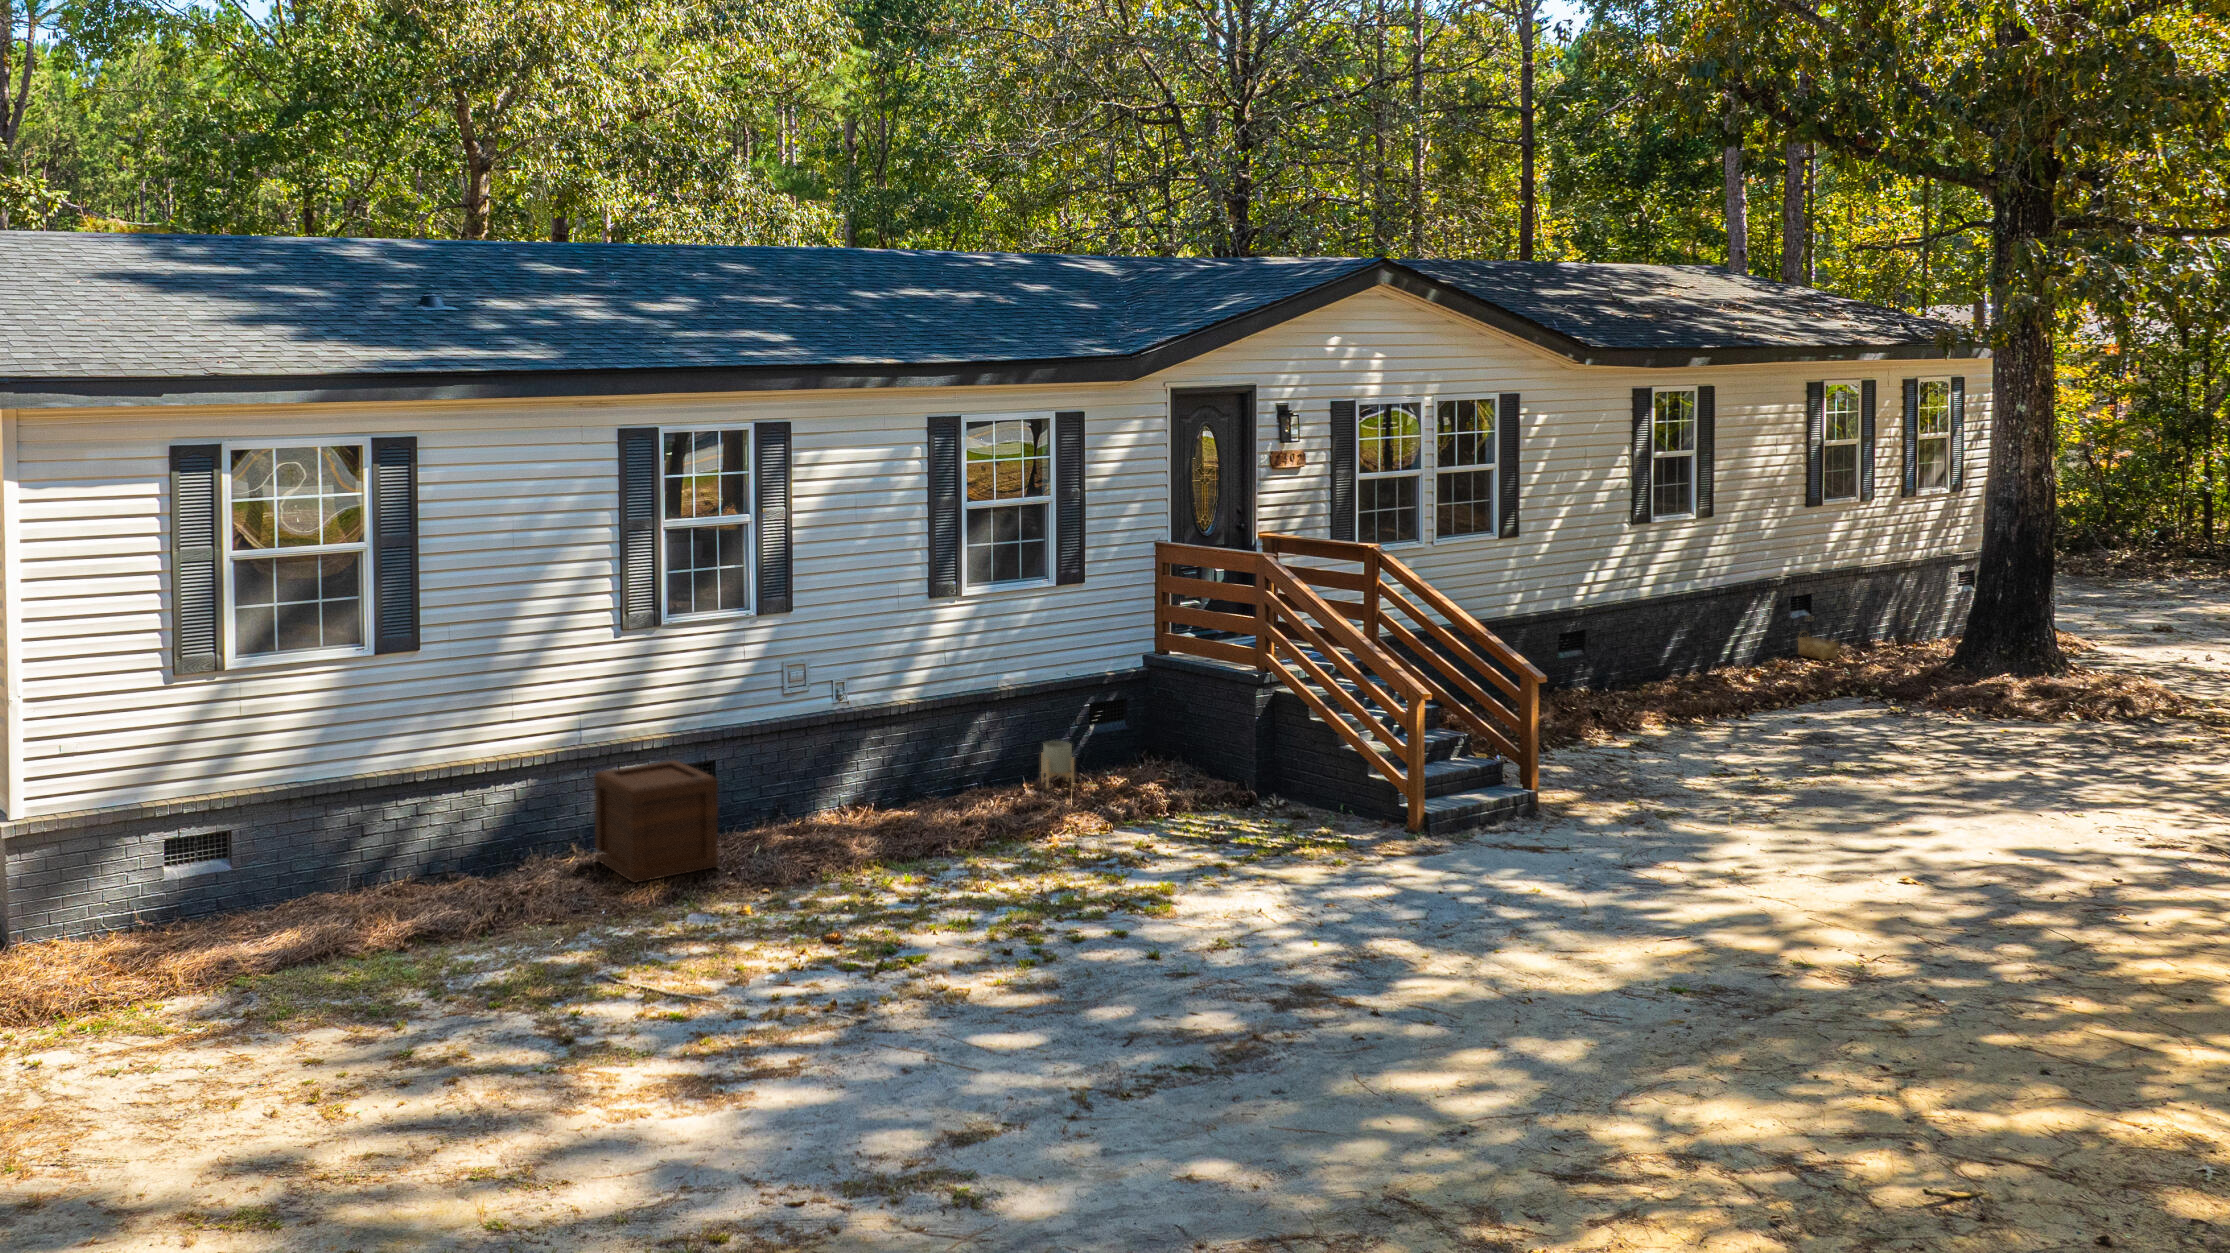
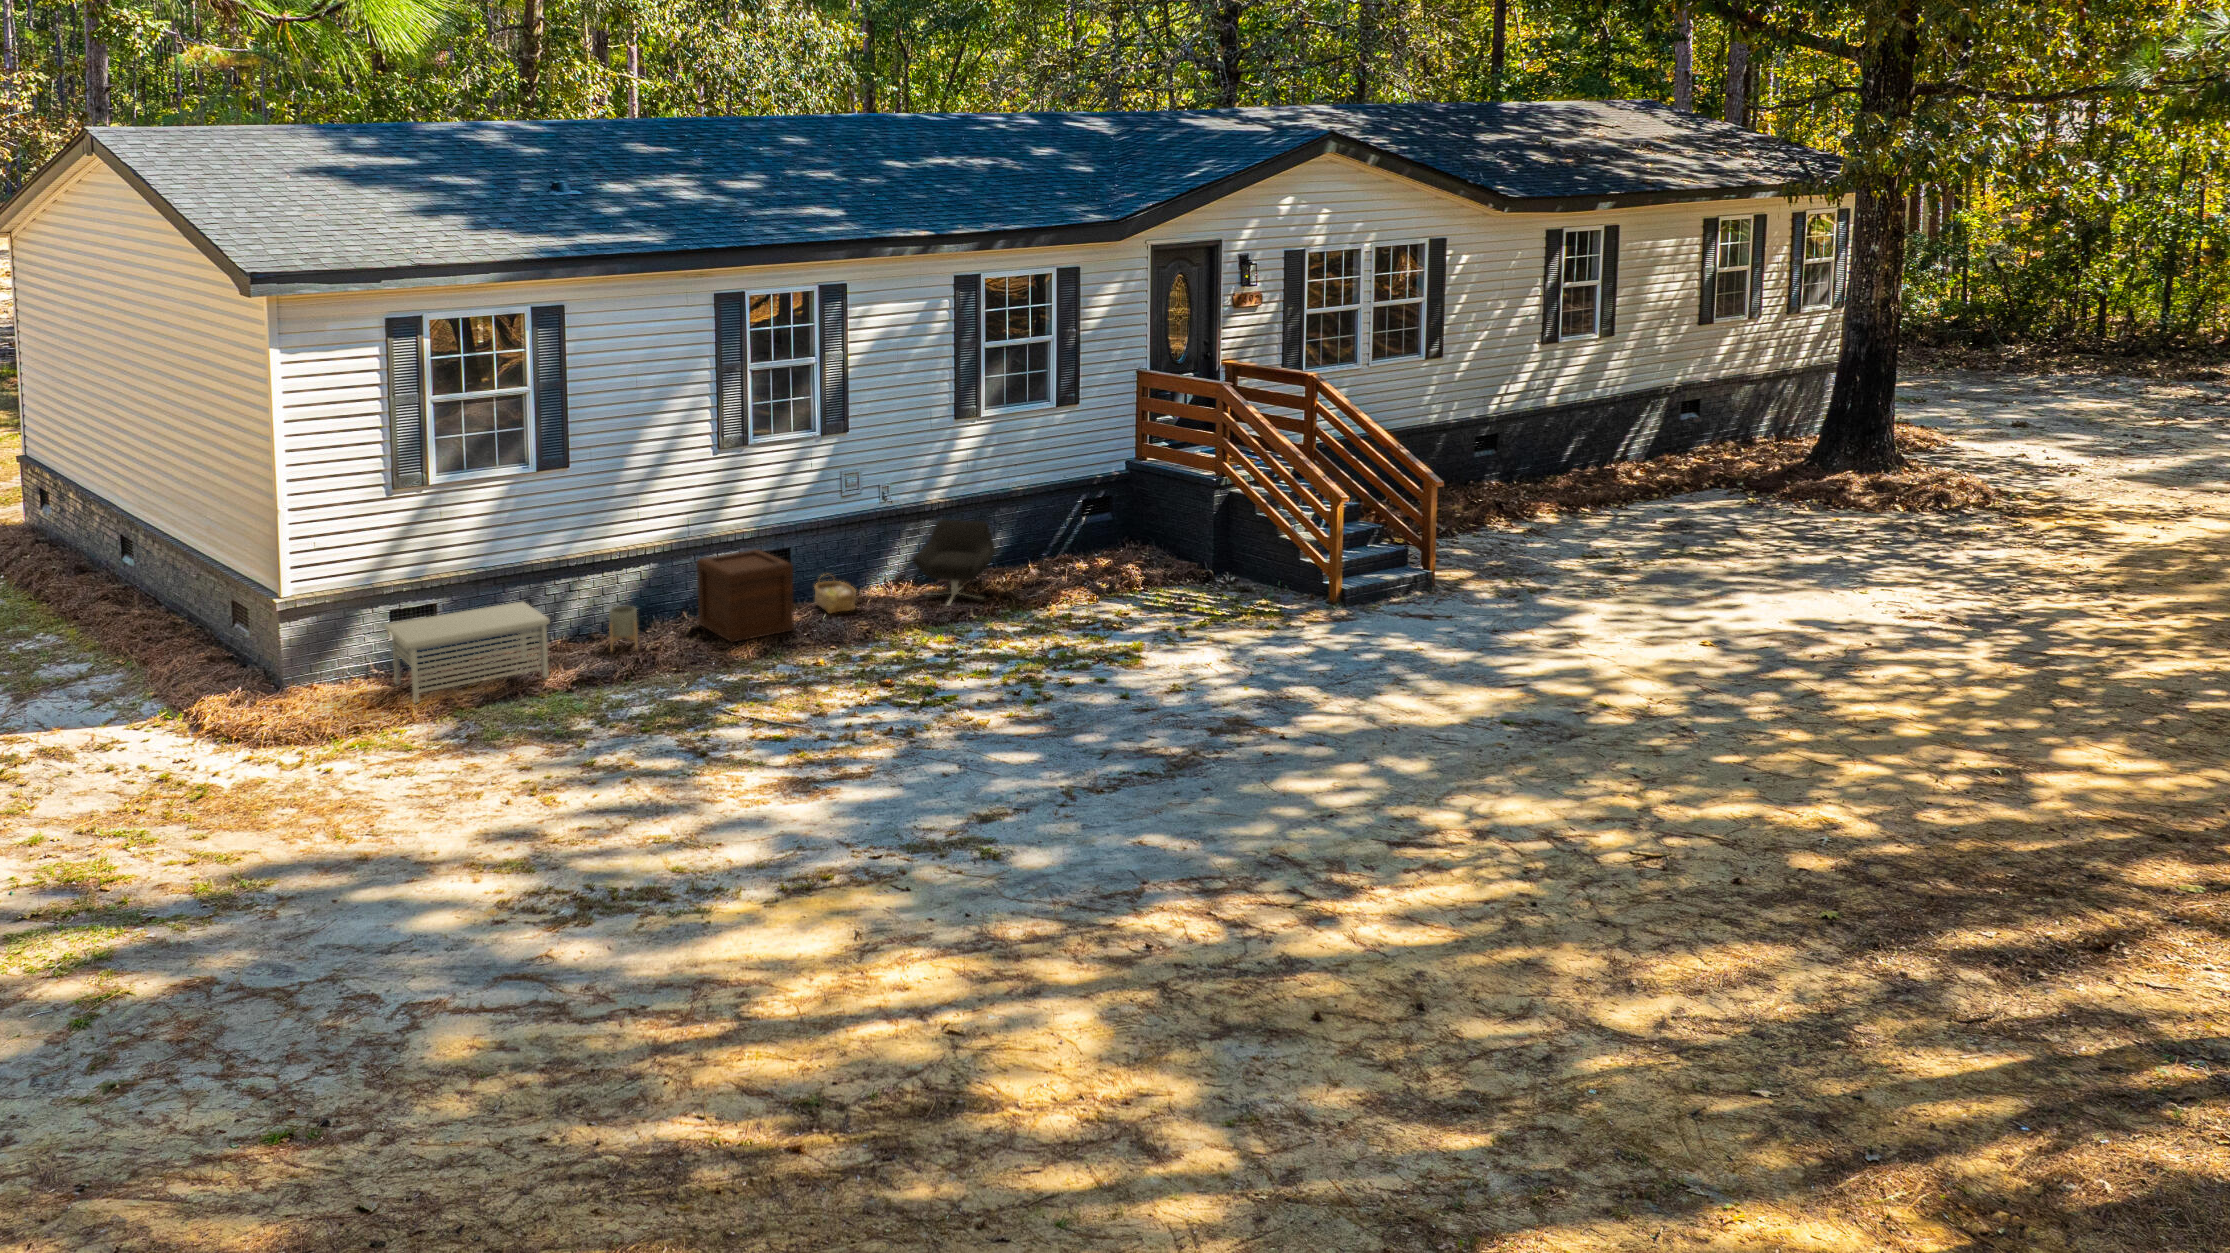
woven basket: present [1798,632,1839,660] -> present [815,575,856,613]
lounge chair: none [875,724,982,835] -> present [912,519,995,605]
planter: present [1041,741,1074,788] -> present [609,606,638,651]
storage bench: none [159,827,383,968] -> present [385,602,550,703]

